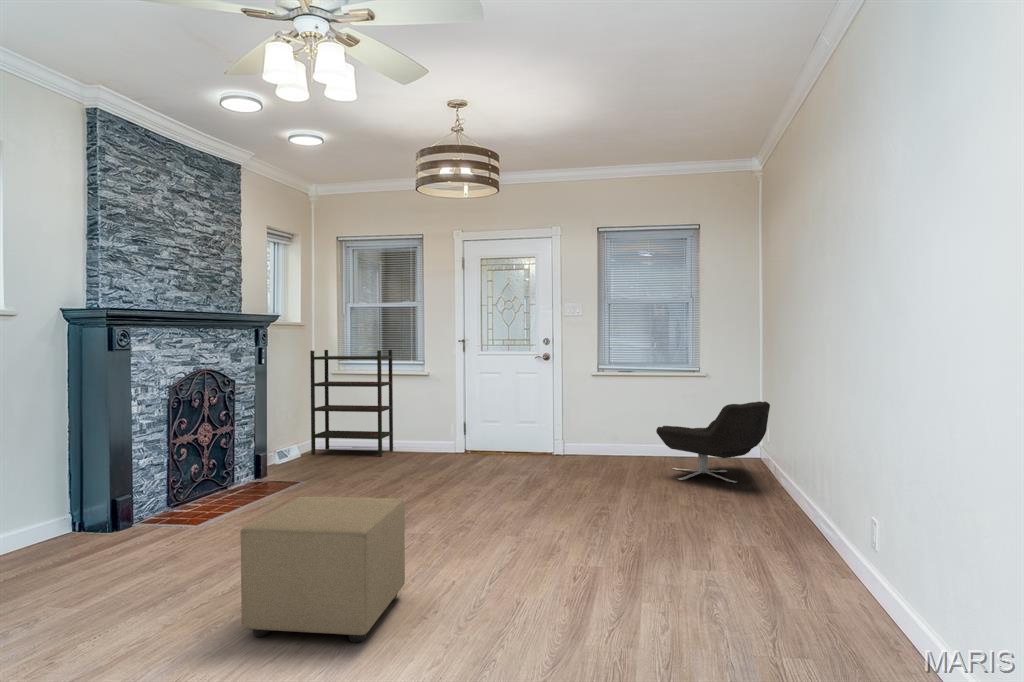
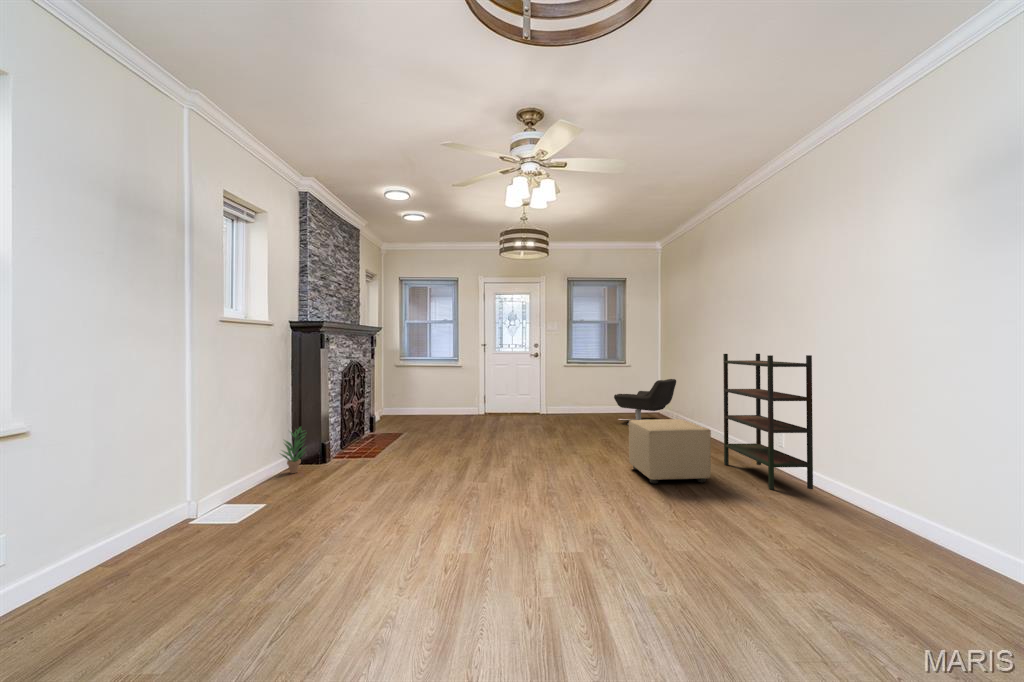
bookshelf: present [310,350,393,457] -> present [723,354,813,490]
potted plant: none [26,473,78,548] -> present [281,427,306,473]
ottoman: present [240,497,405,642] -> present [629,419,711,484]

